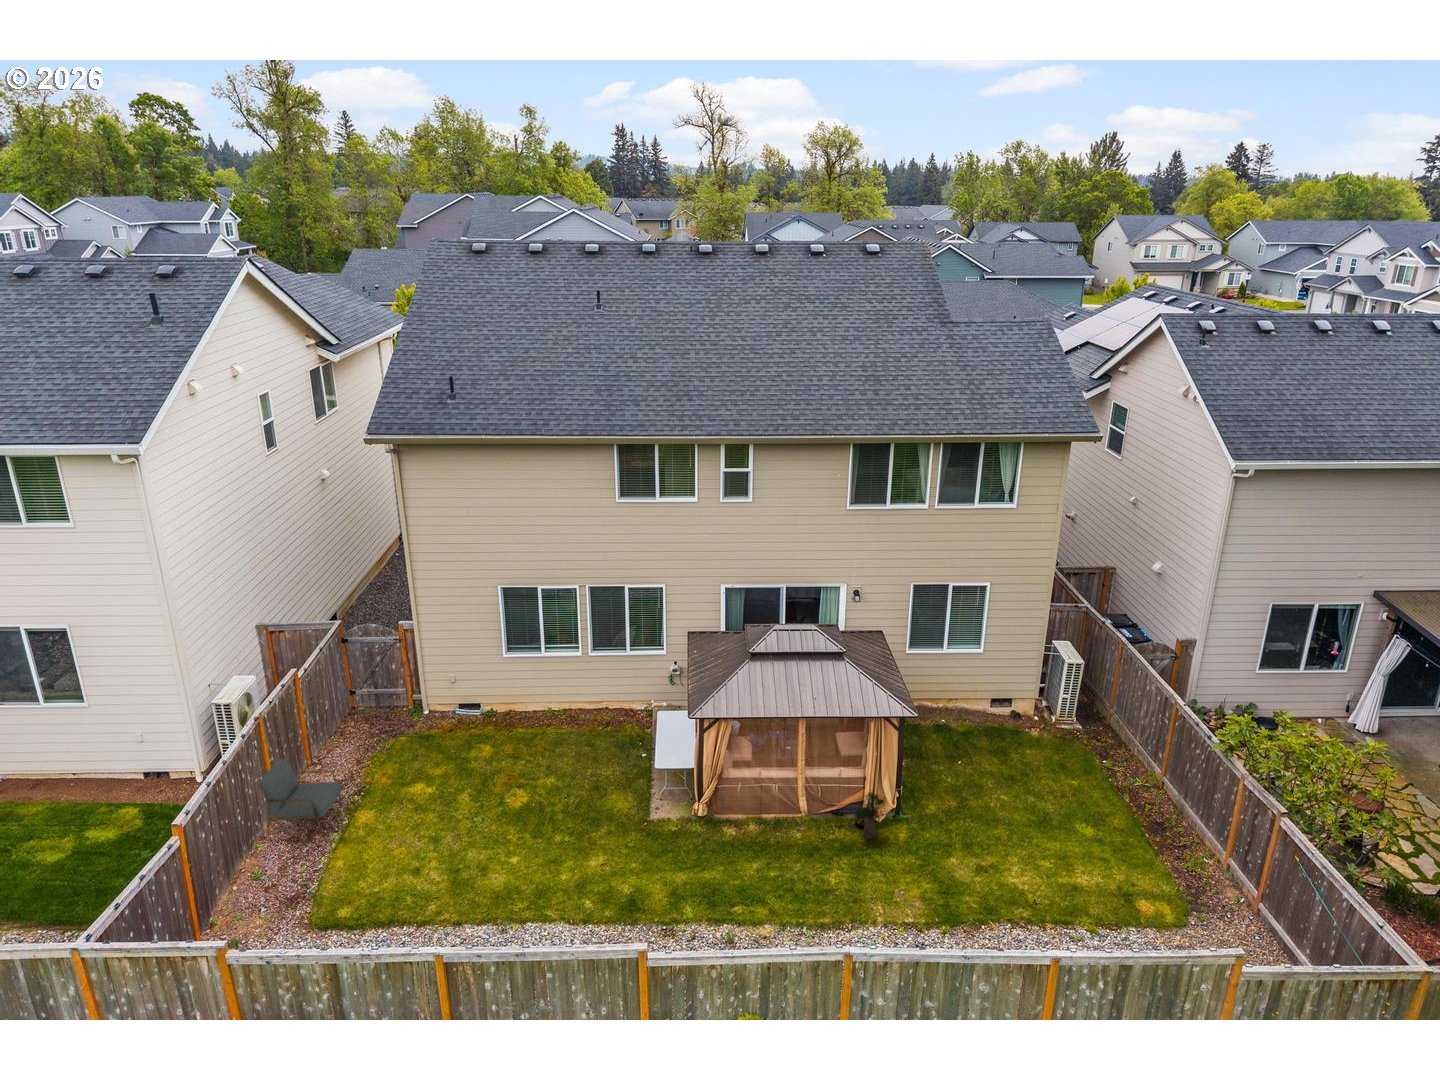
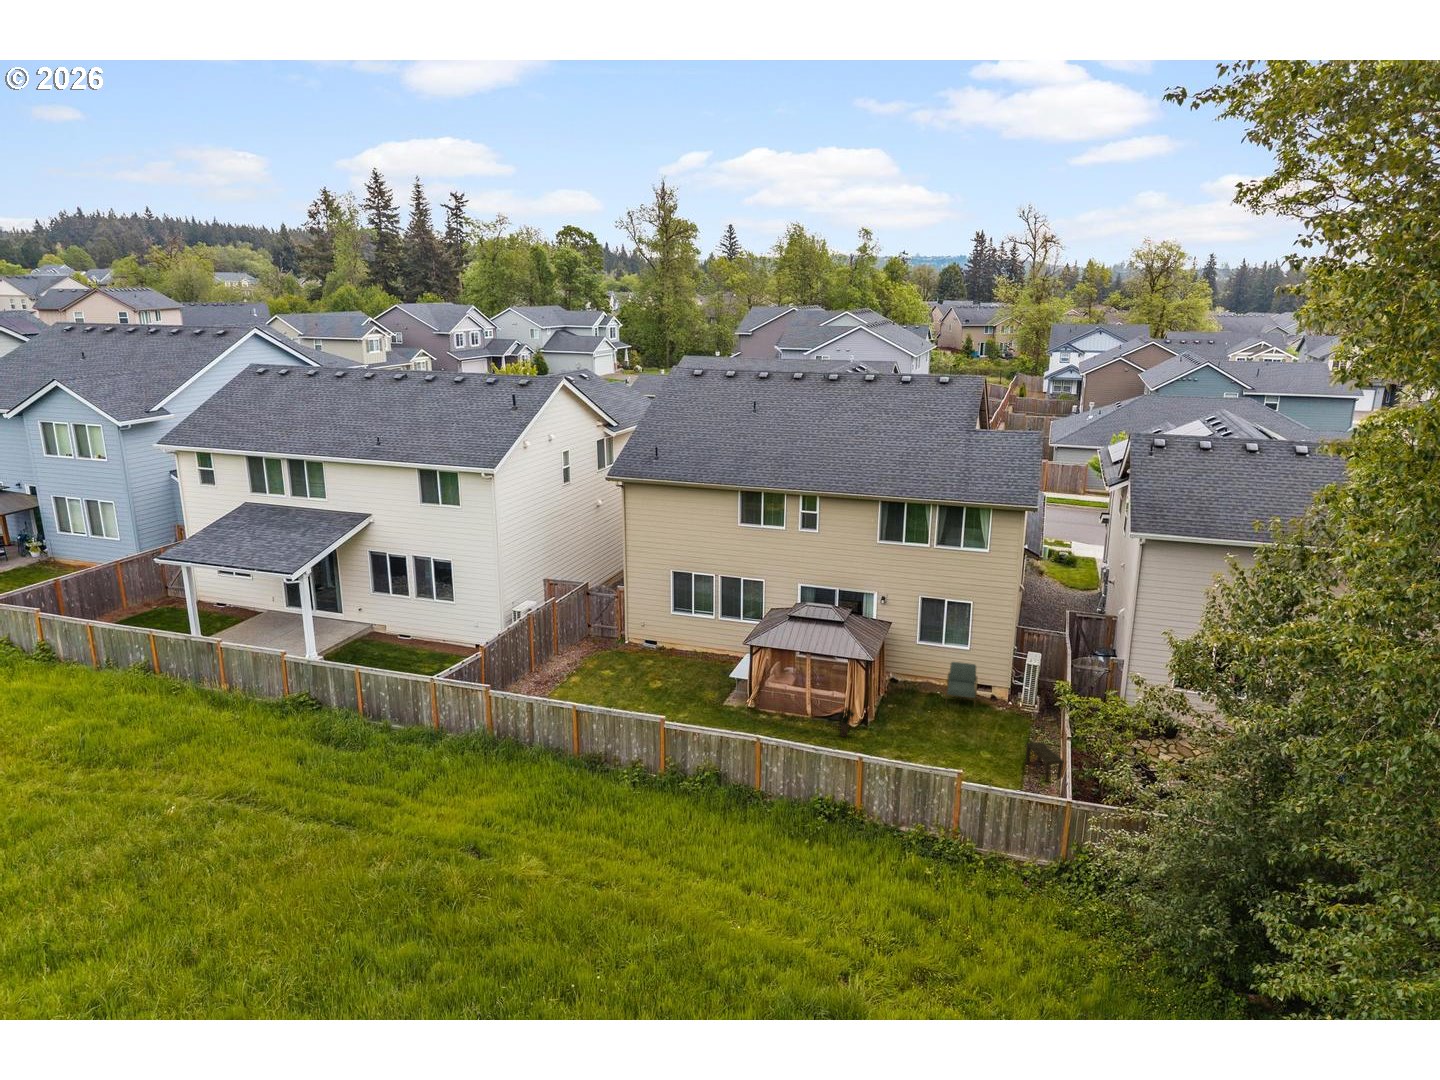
chair: present [259,758,343,835] -> present [946,662,977,705]
bench: none [1140,793,1215,859] -> present [1026,743,1064,782]

